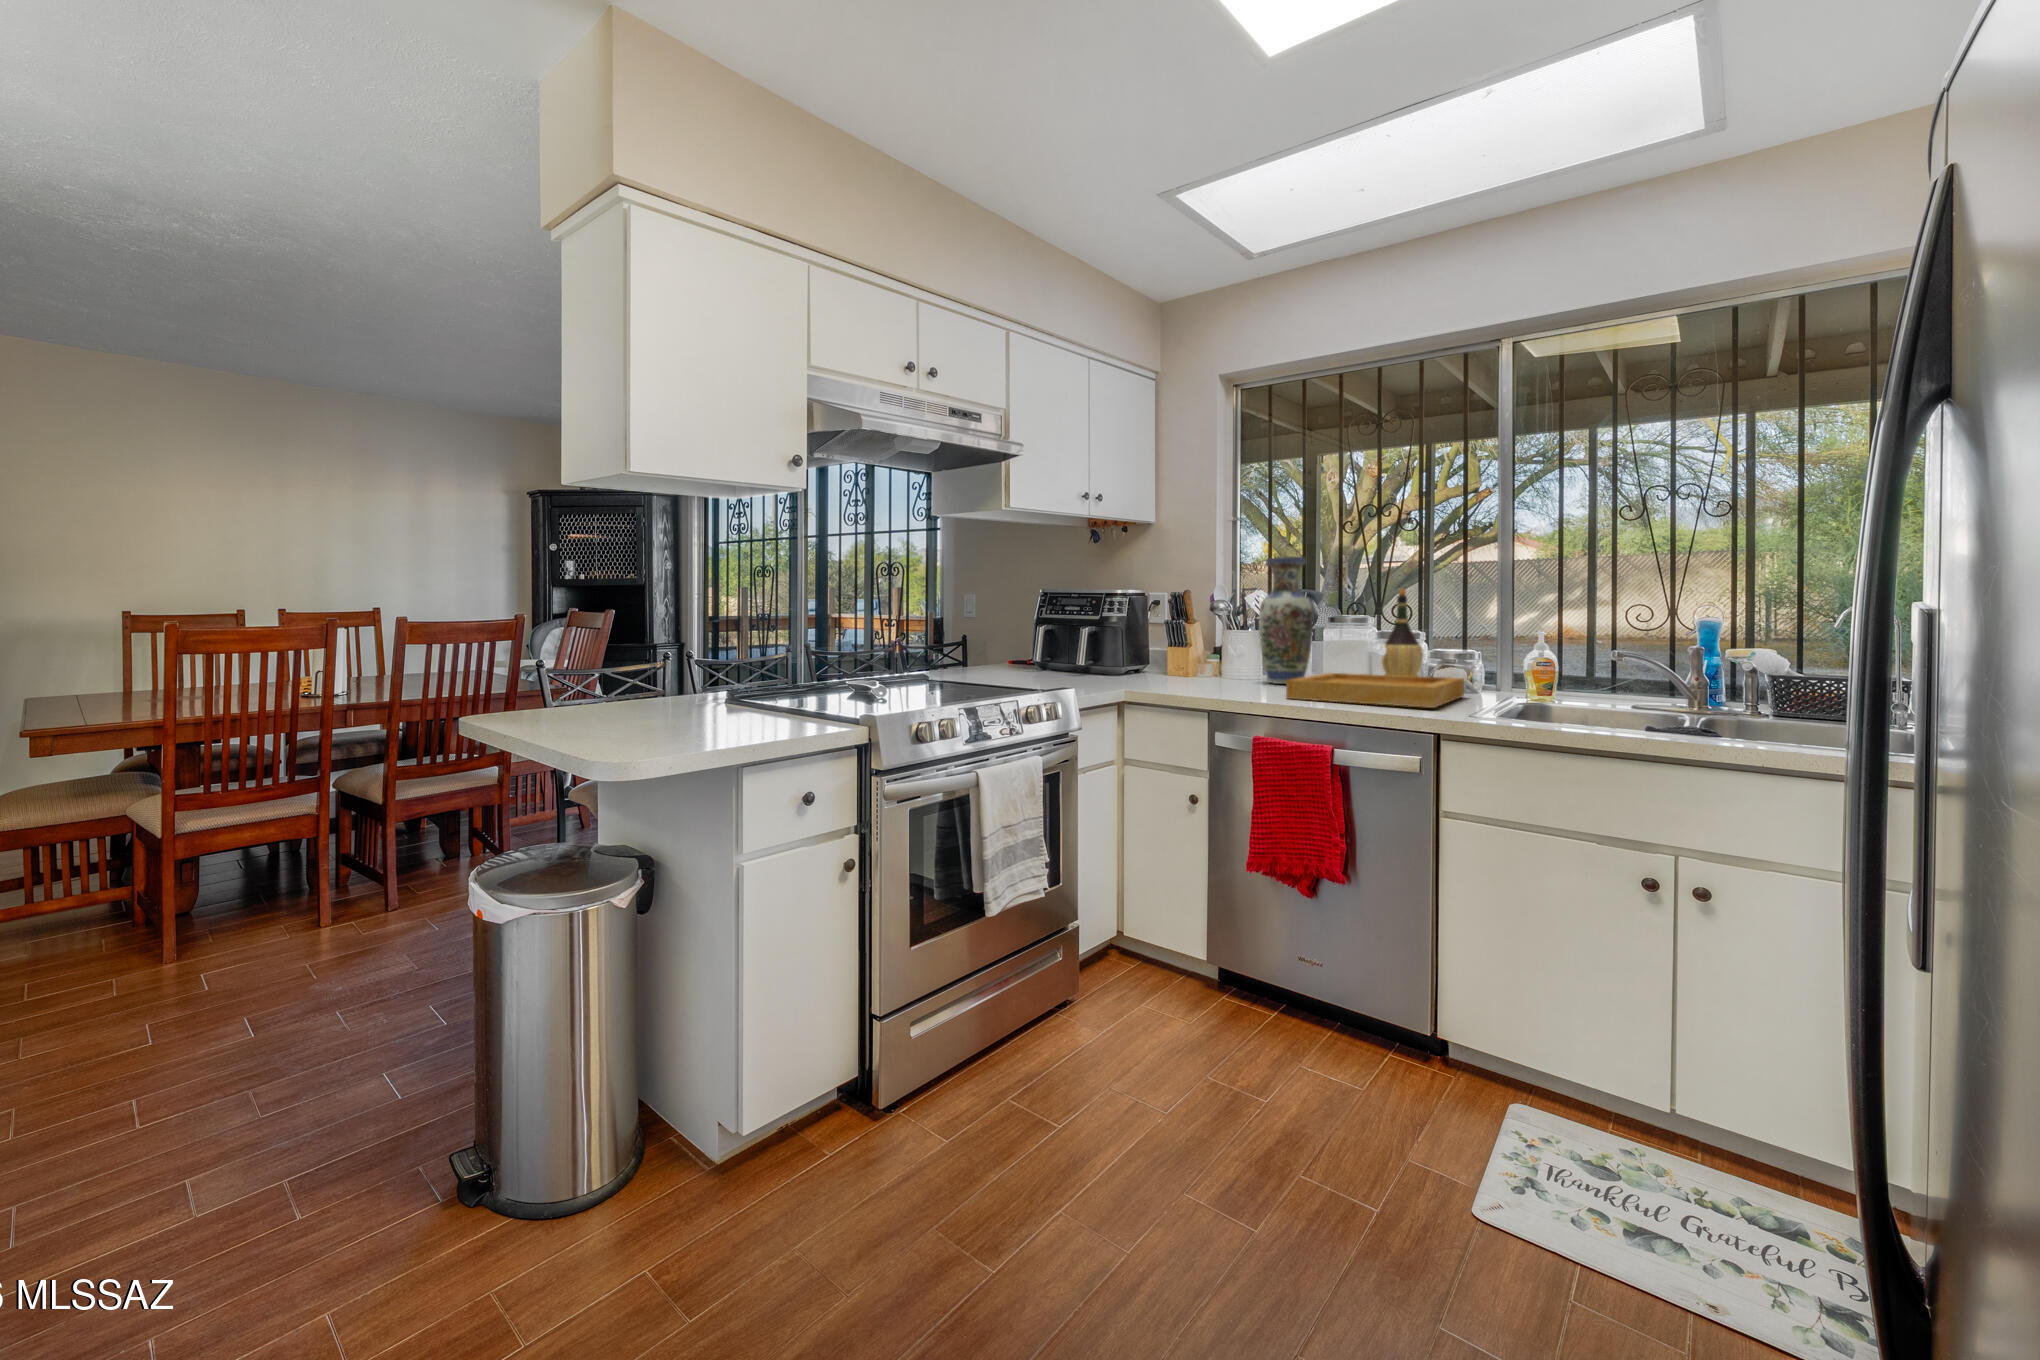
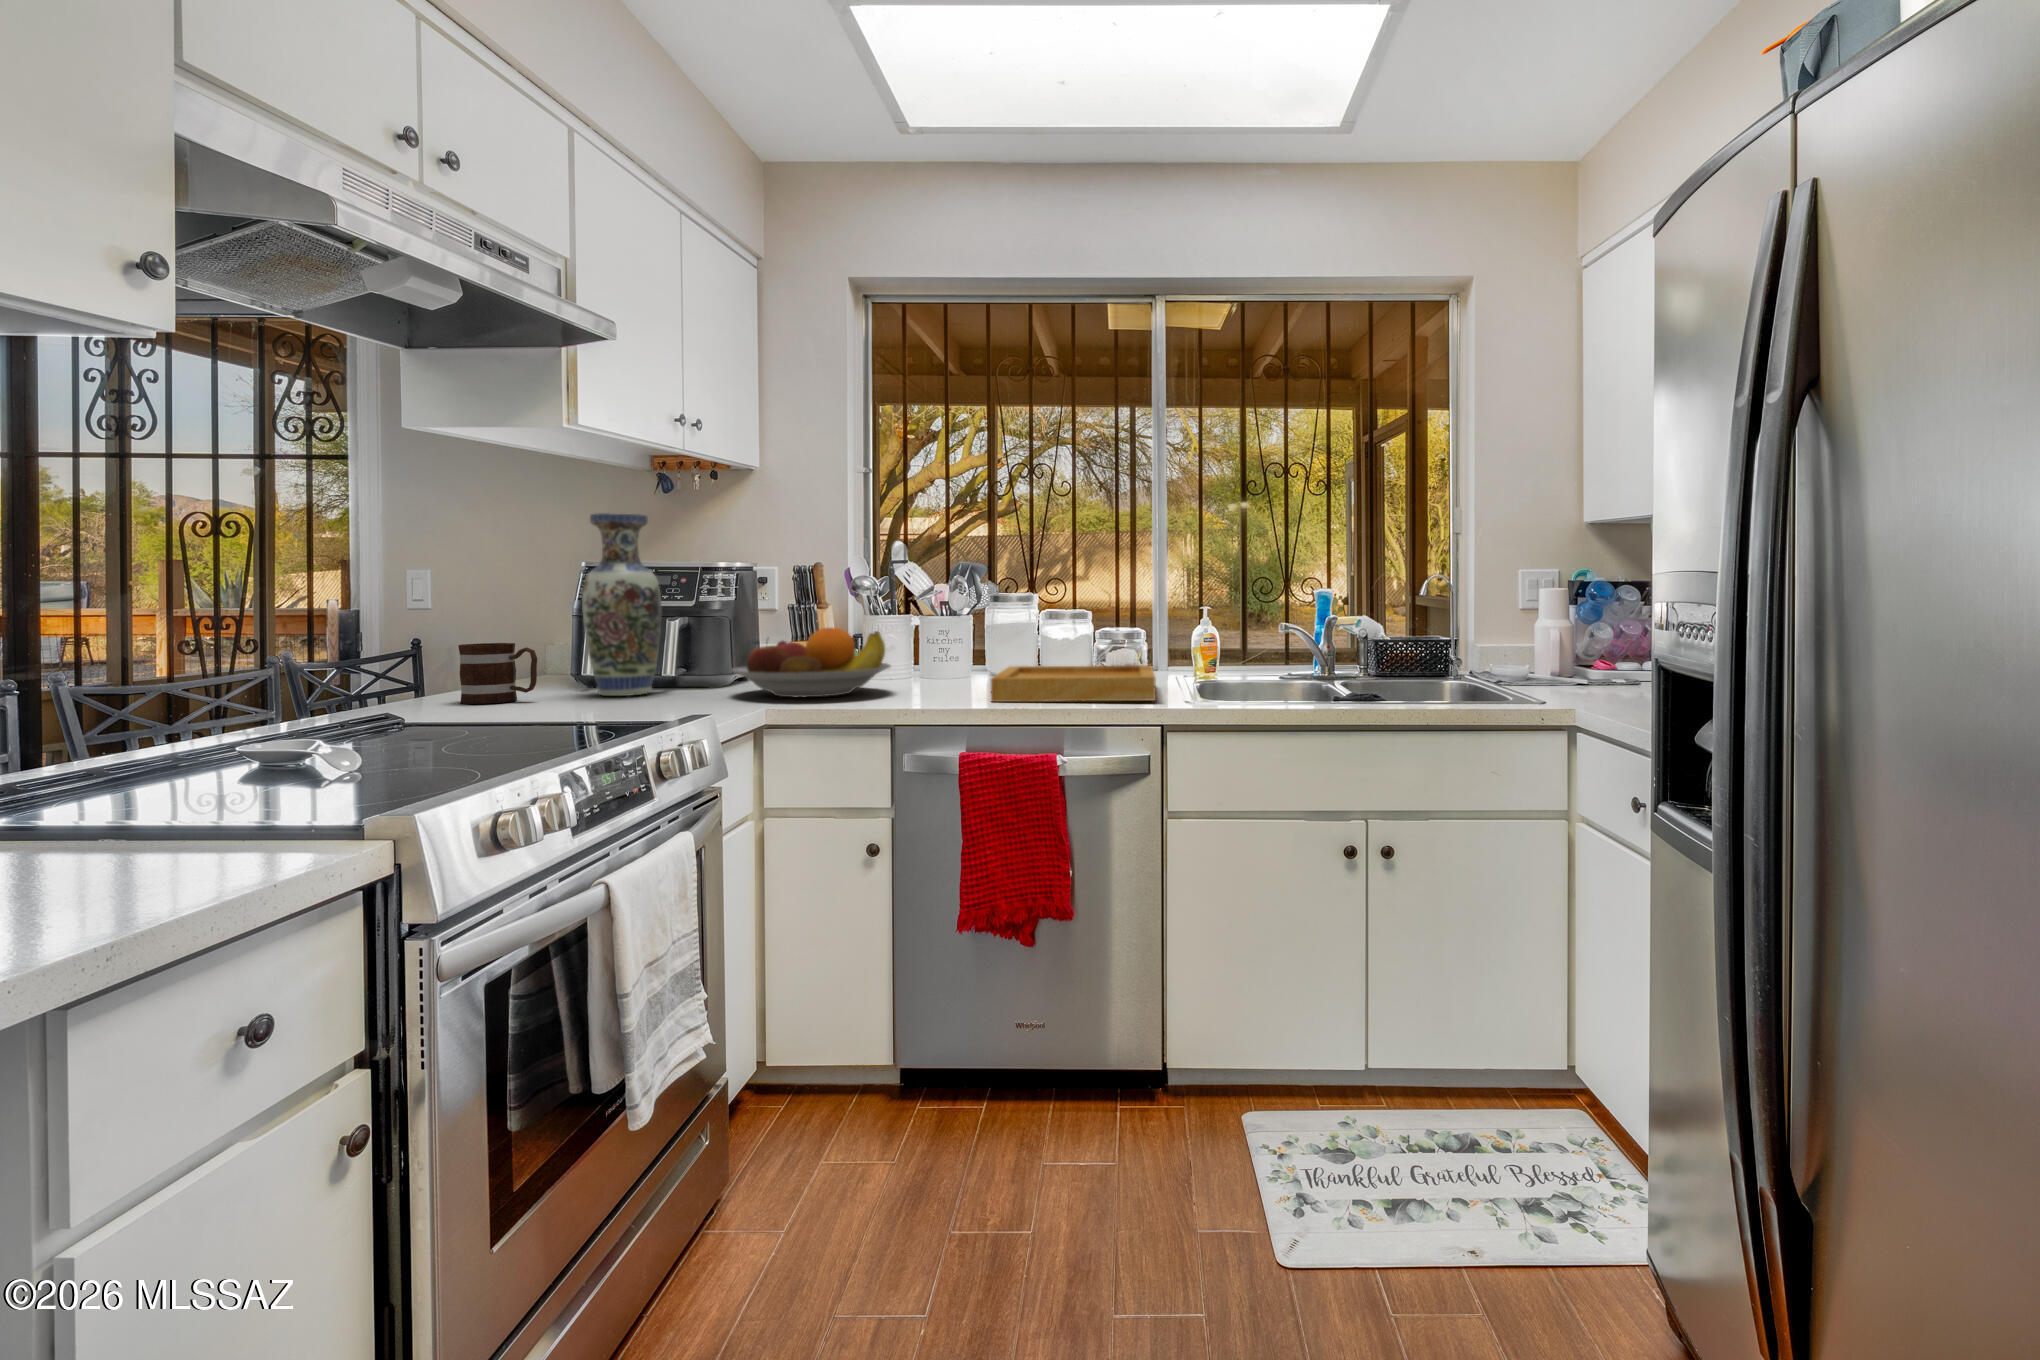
vase: present [1259,557,1313,684] -> present [582,513,662,696]
wine bottle: present [1382,589,1424,676] -> none [1052,565,1097,678]
fruit bowl: none [1109,637,1223,686] -> present [732,628,890,697]
mug: none [959,642,998,677] -> present [458,643,537,704]

